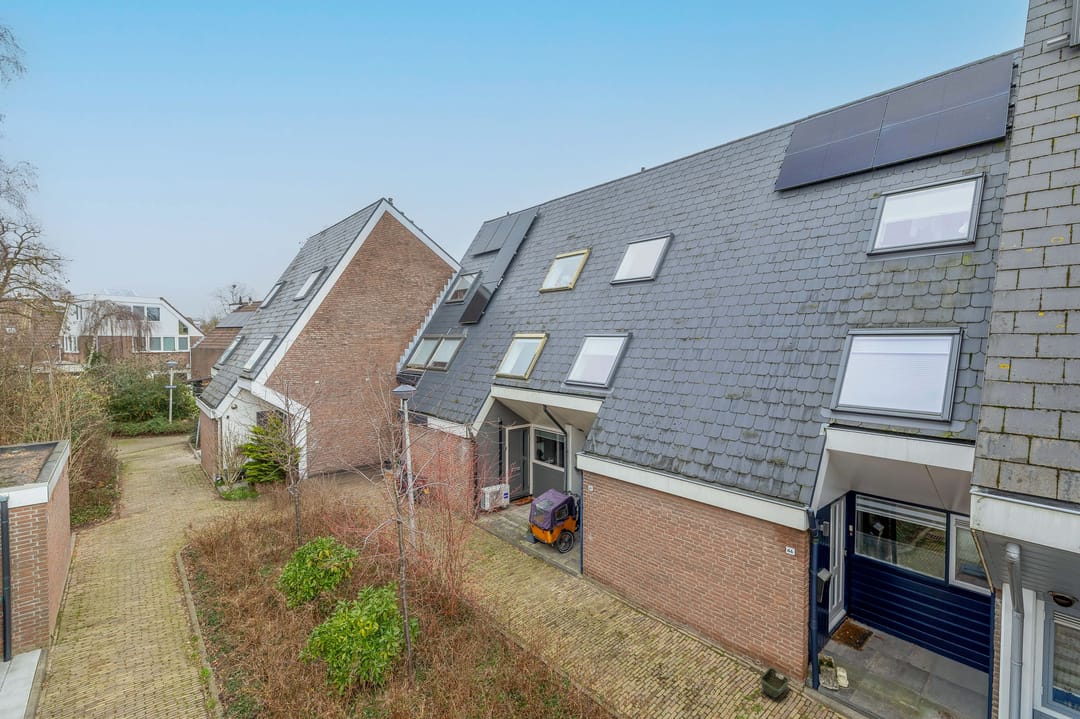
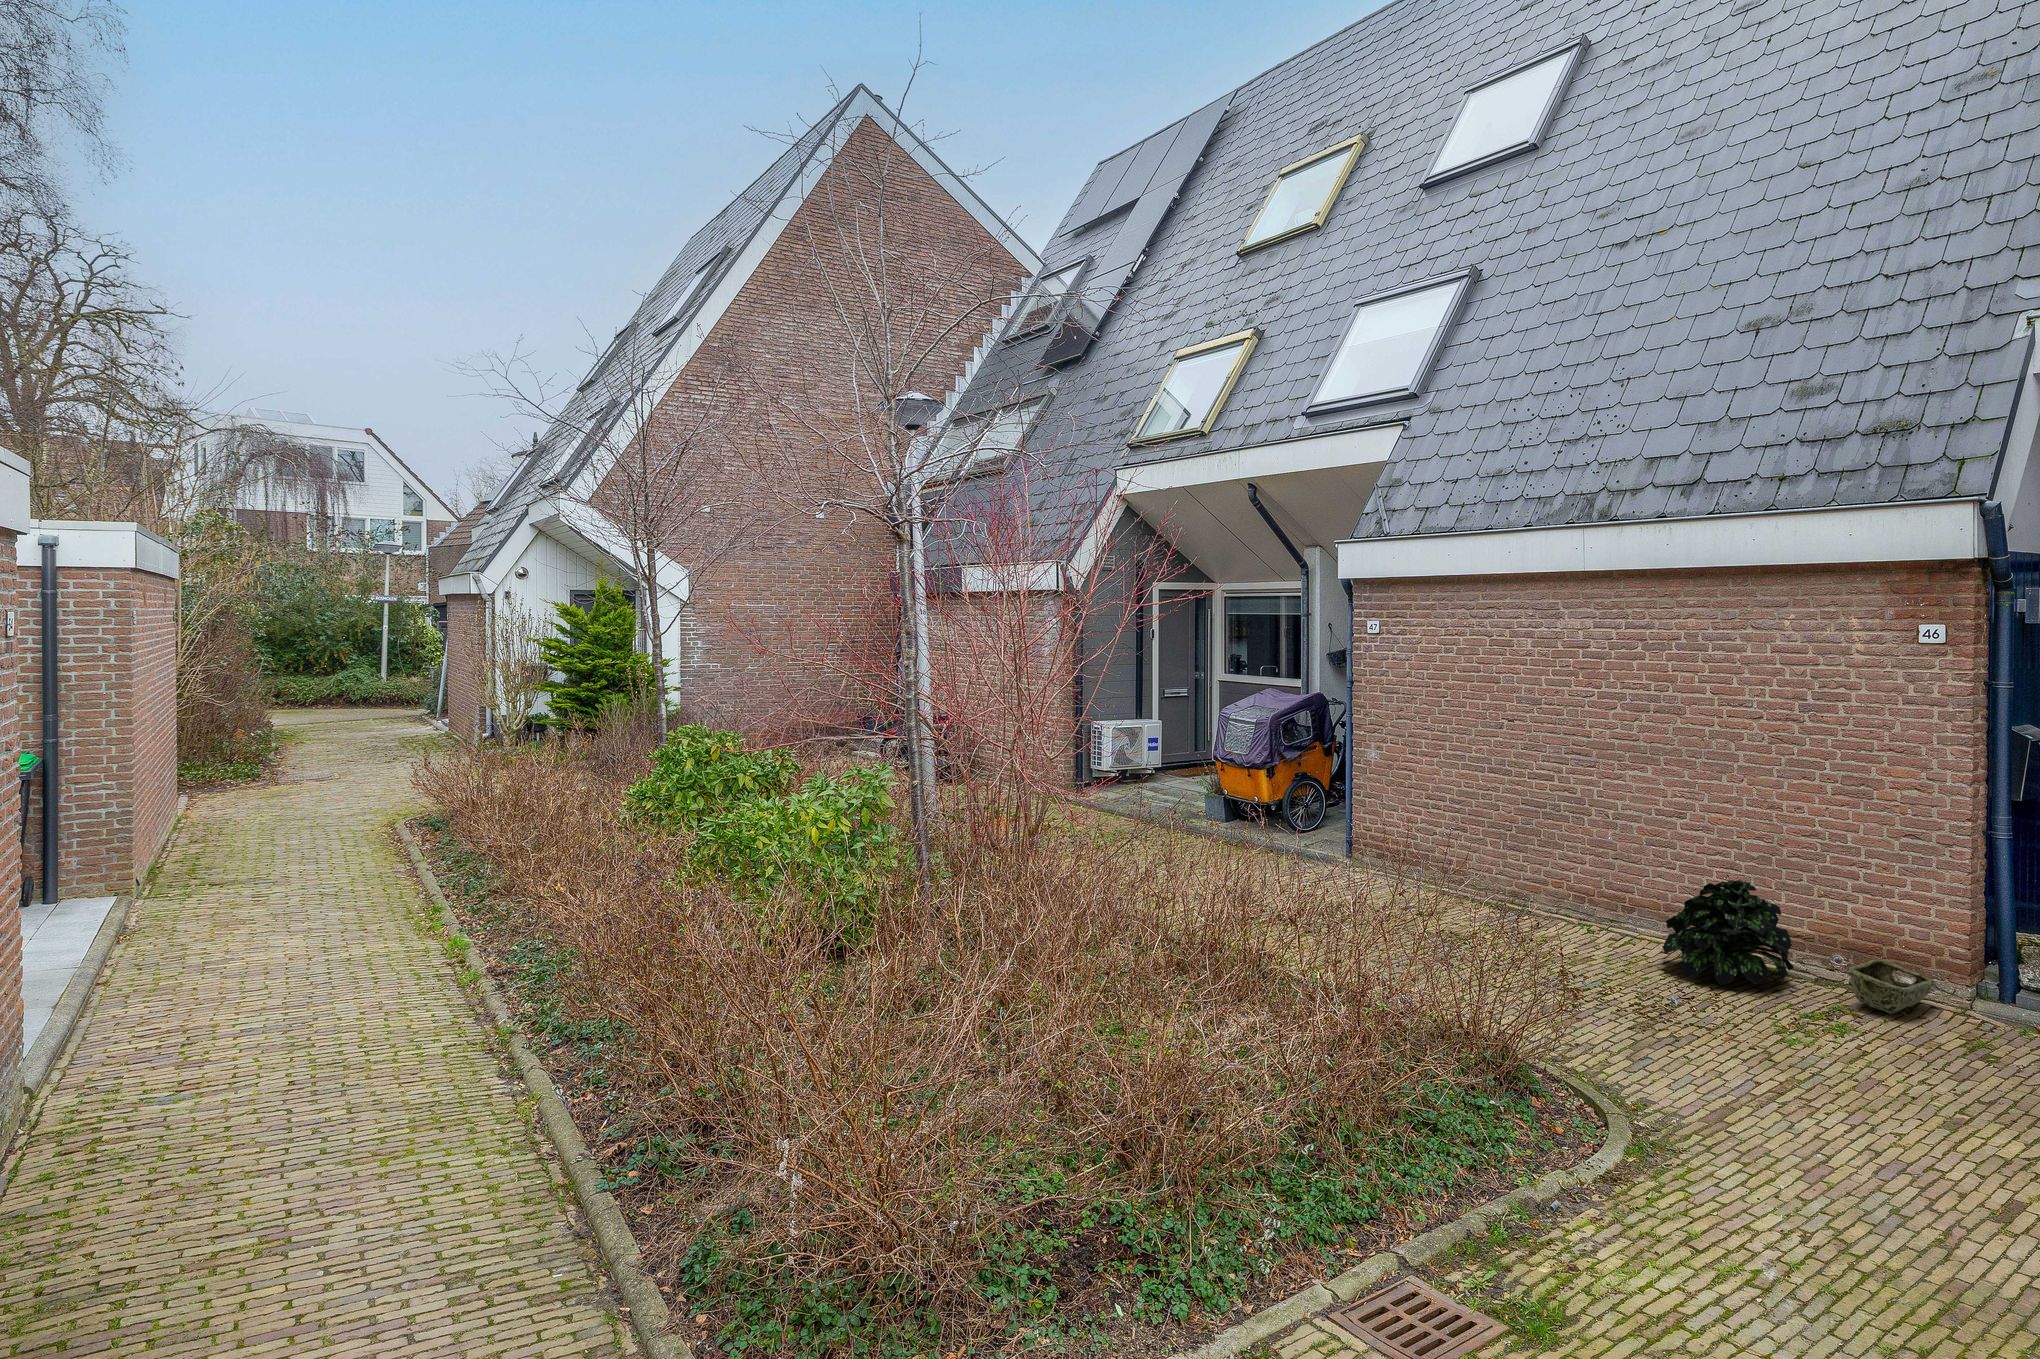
potted plant: none [695,631,741,679] -> present [1663,880,1794,985]

